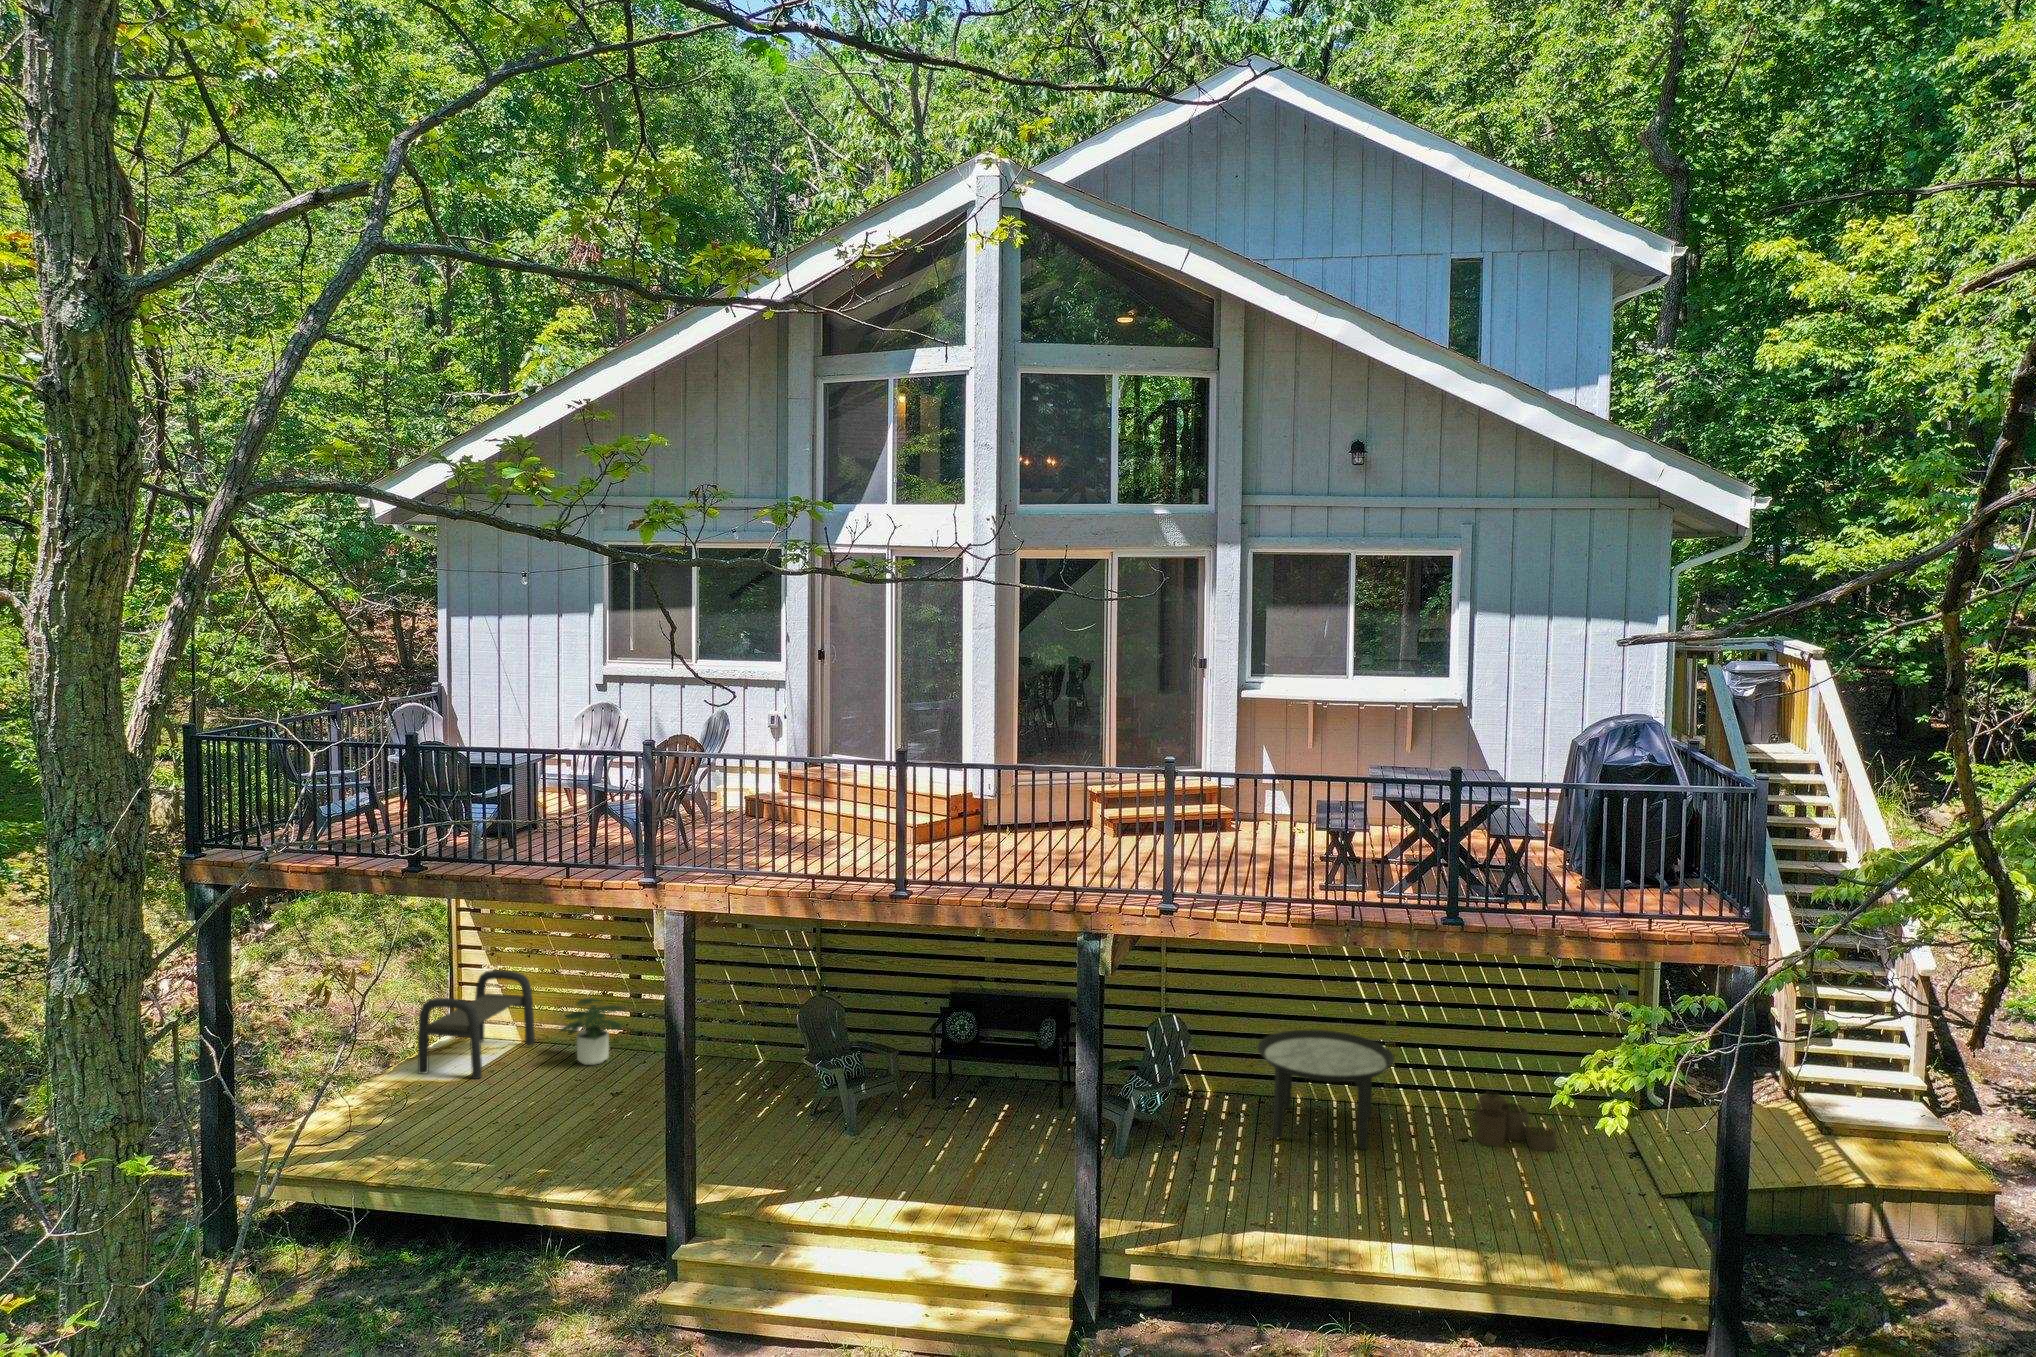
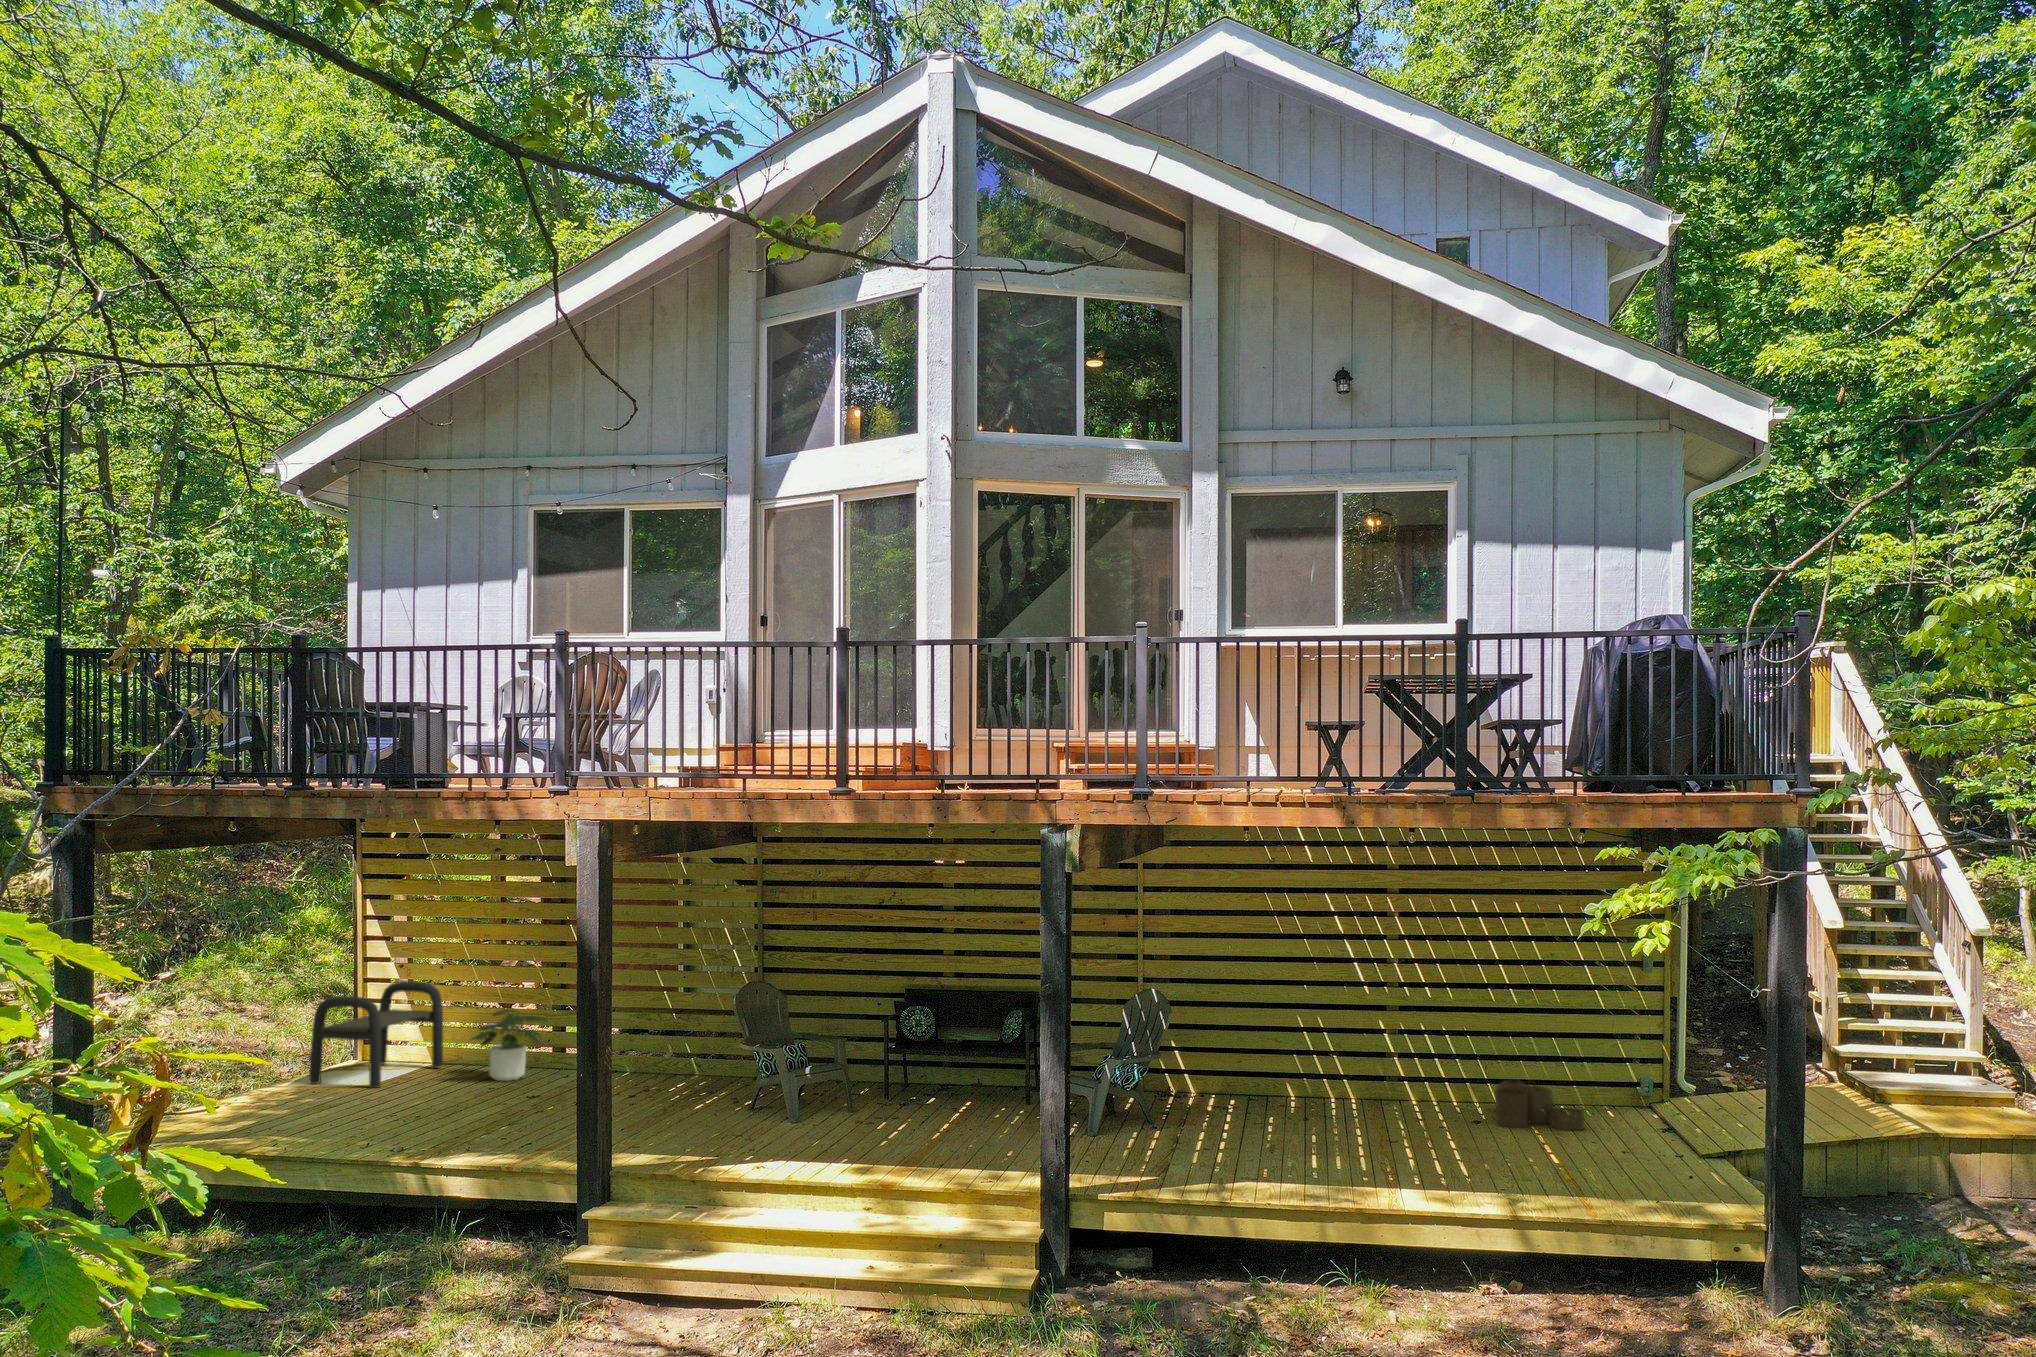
round table: present [1257,1030,1394,1150] -> none [1249,1016,1401,1130]

